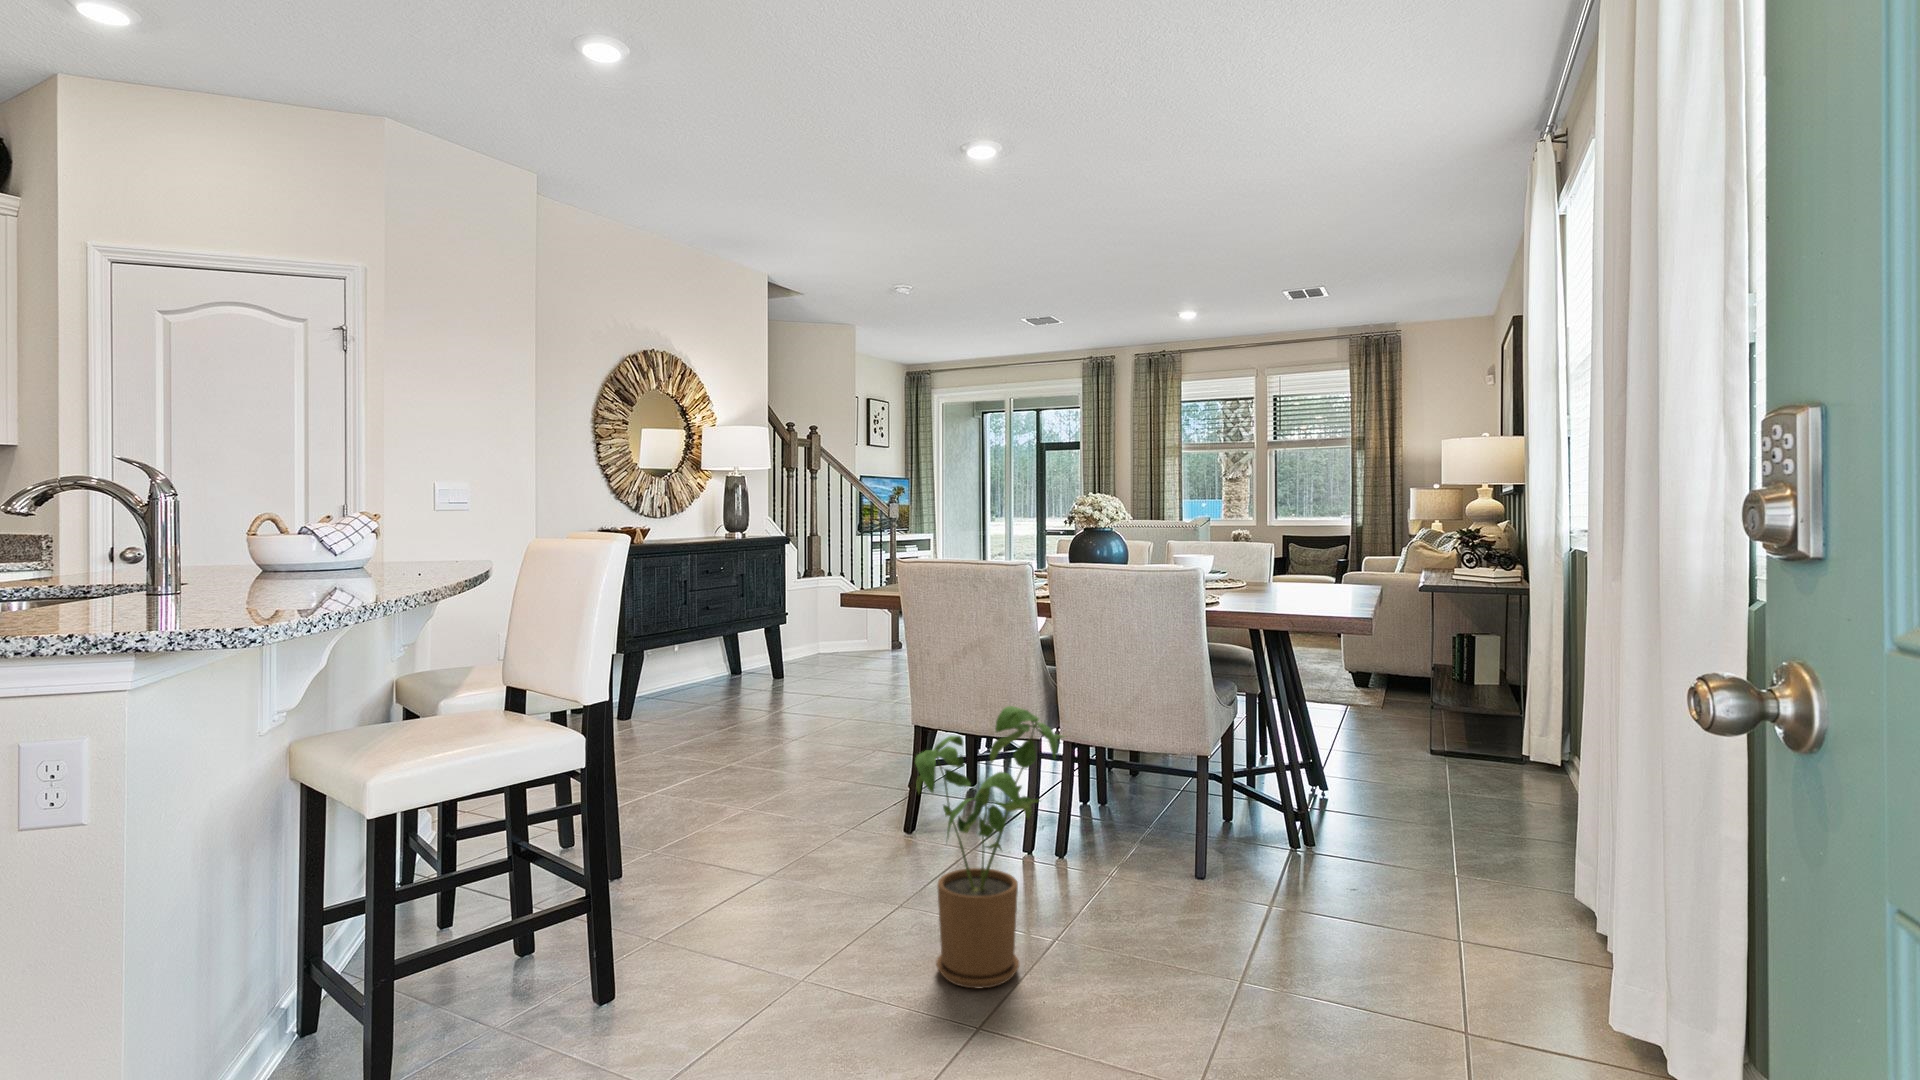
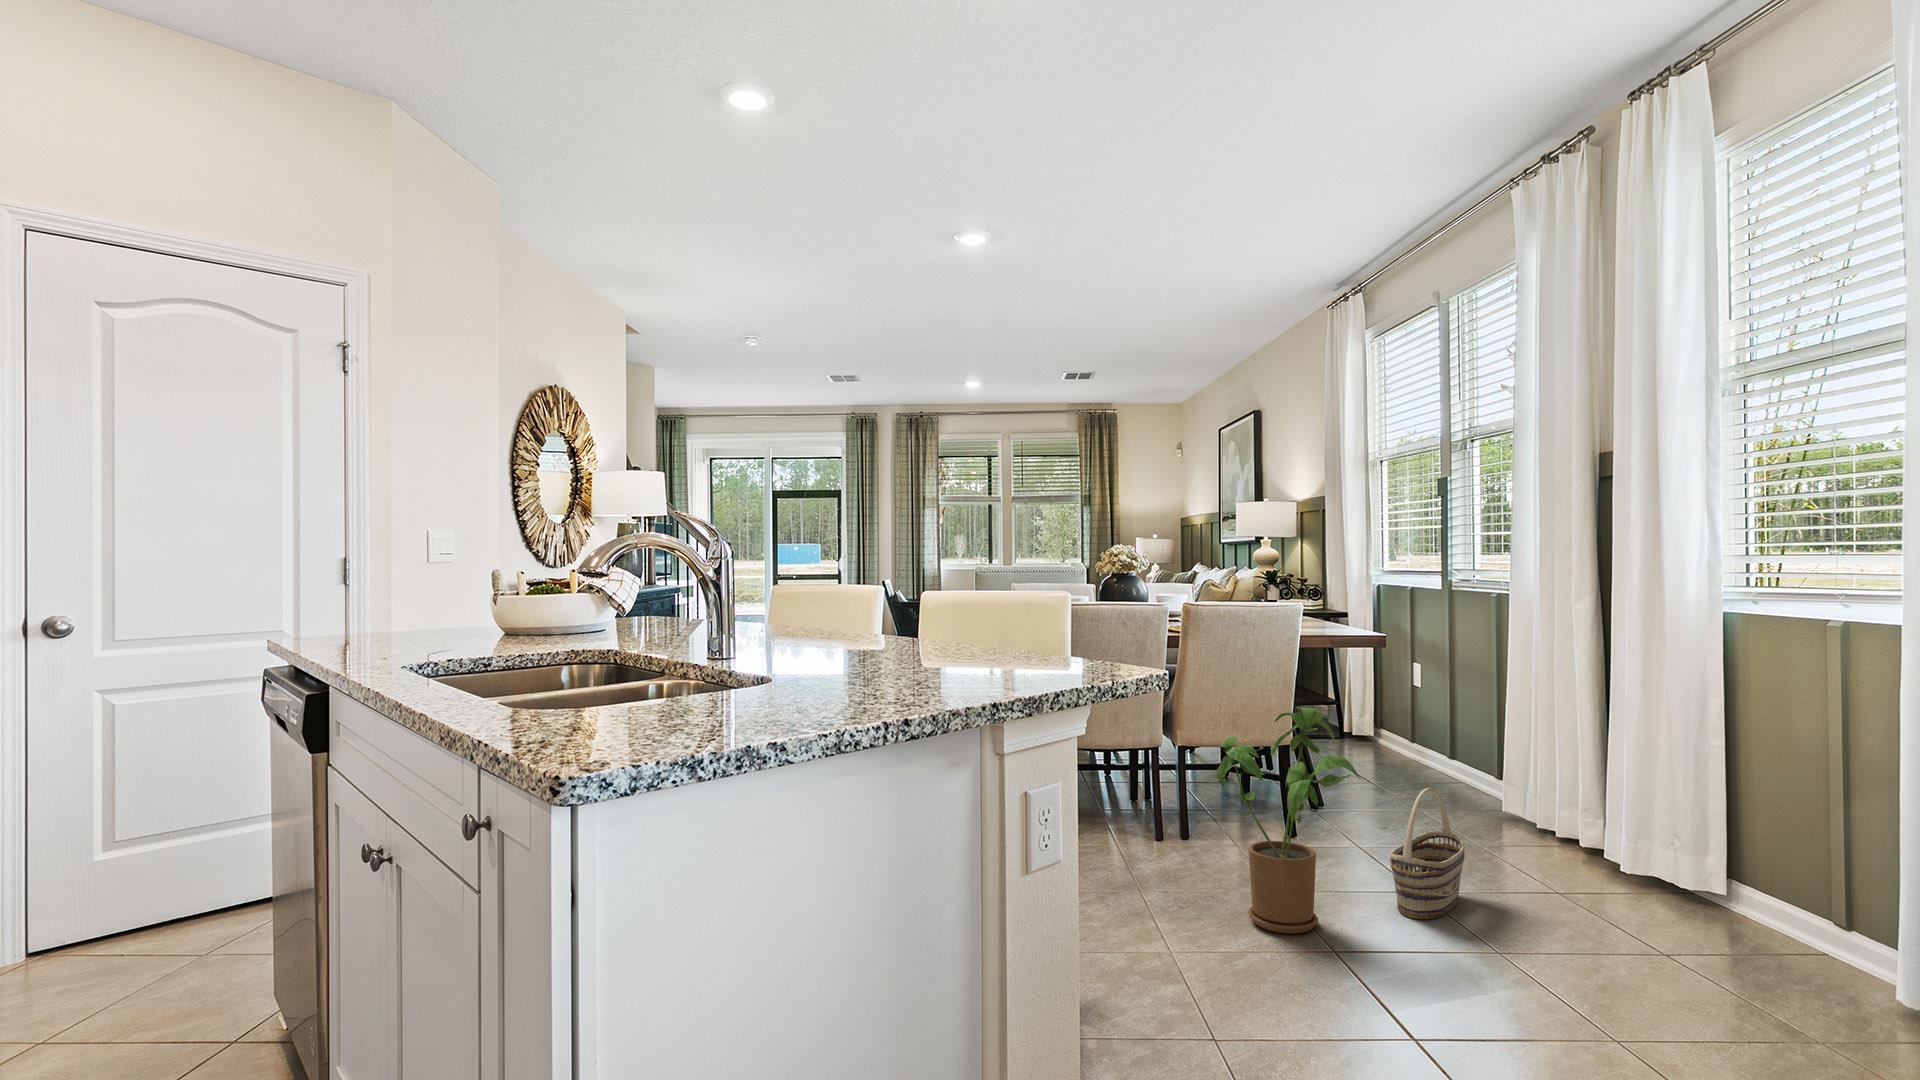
basket: none [1127,833,1273,1008] -> present [1390,788,1465,919]

